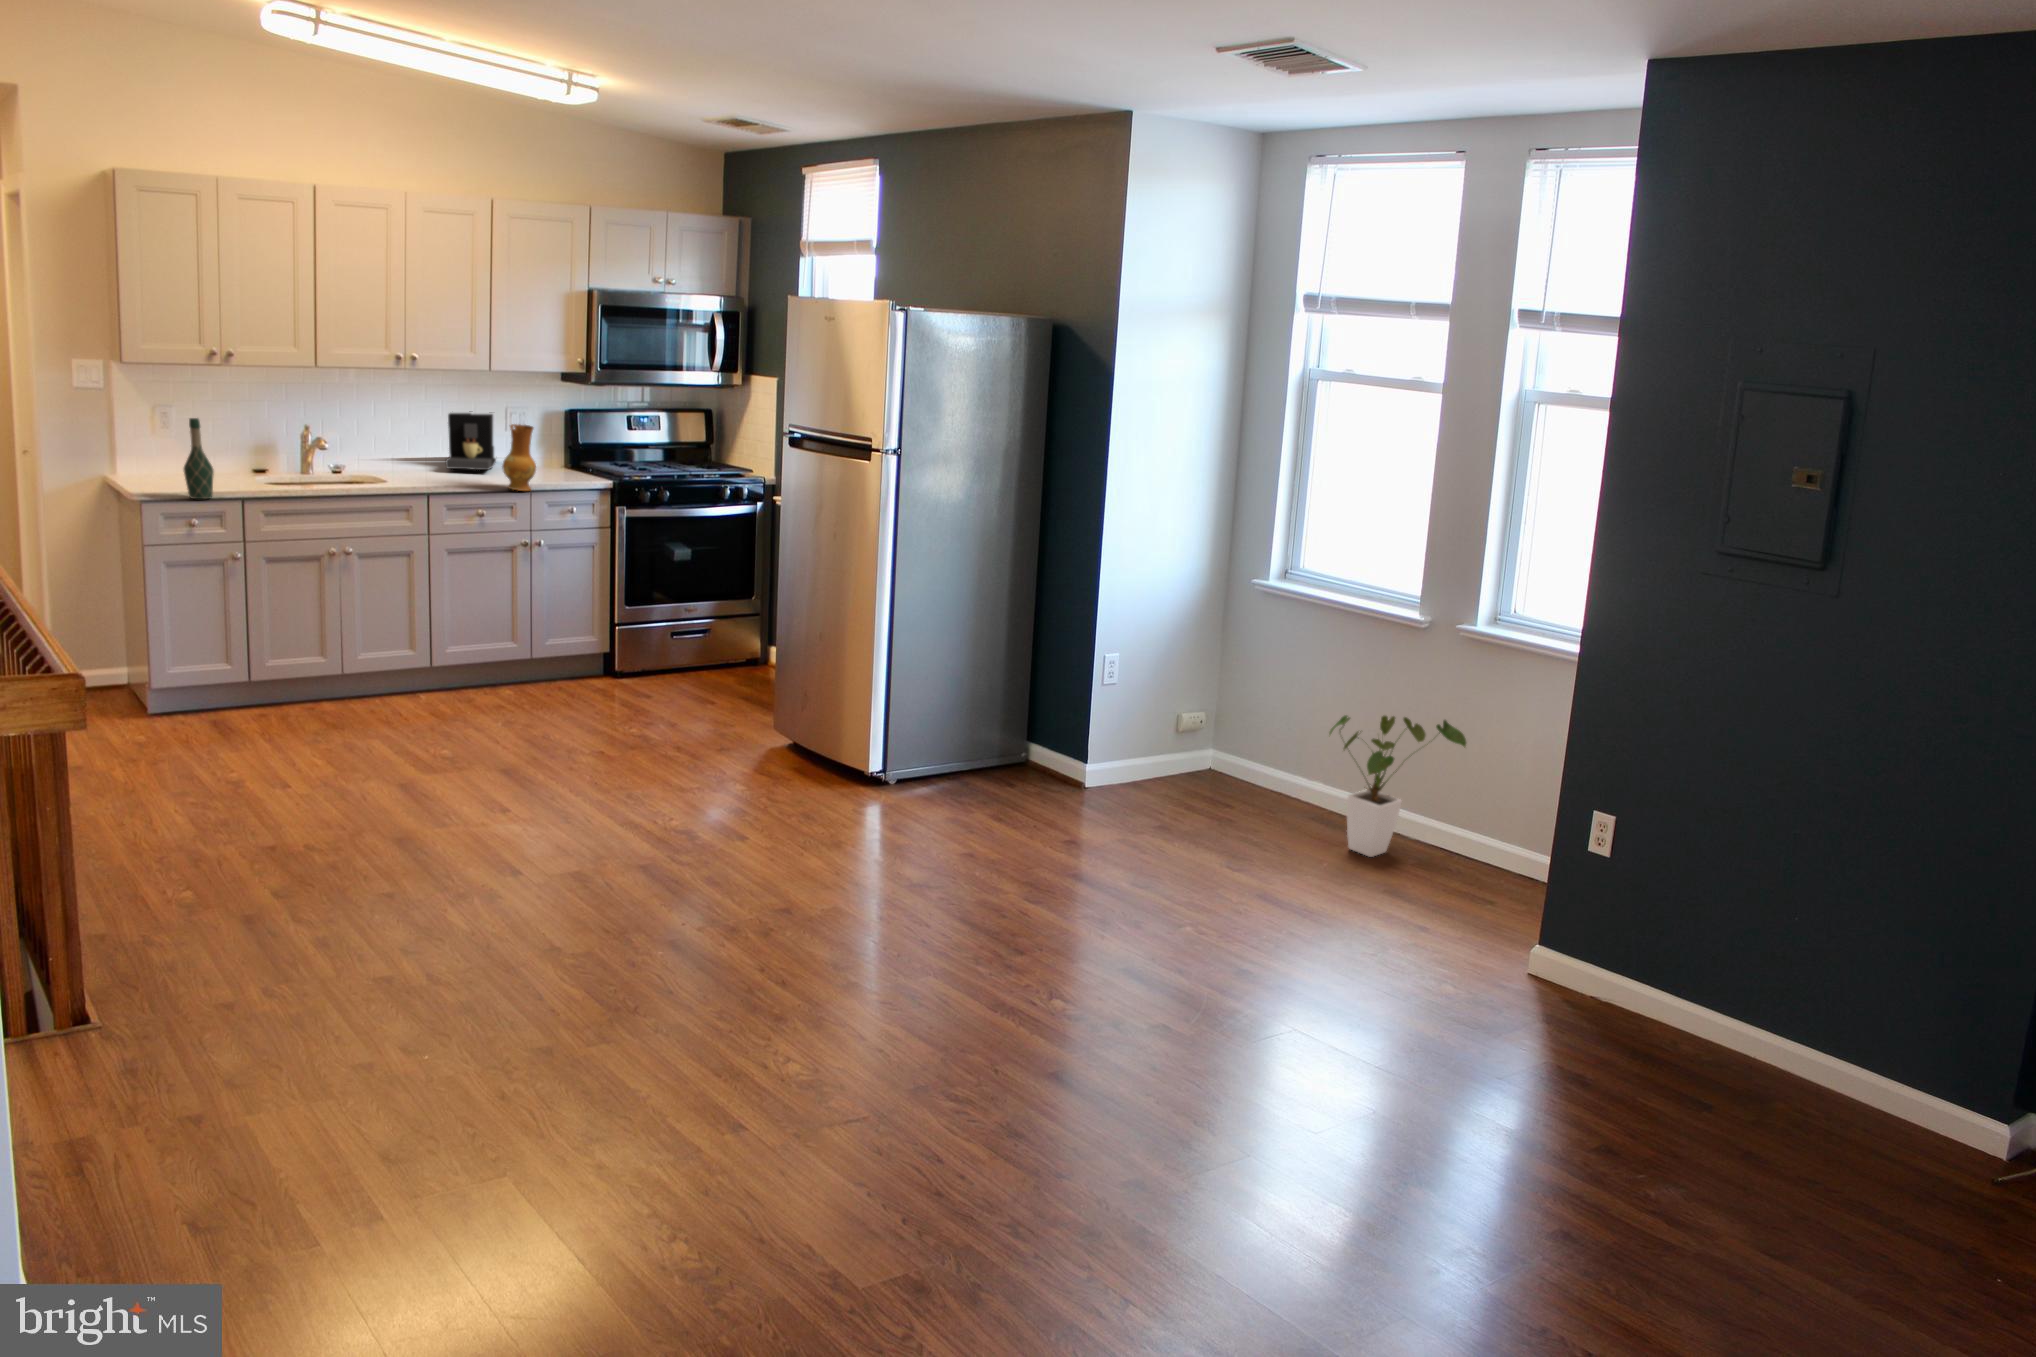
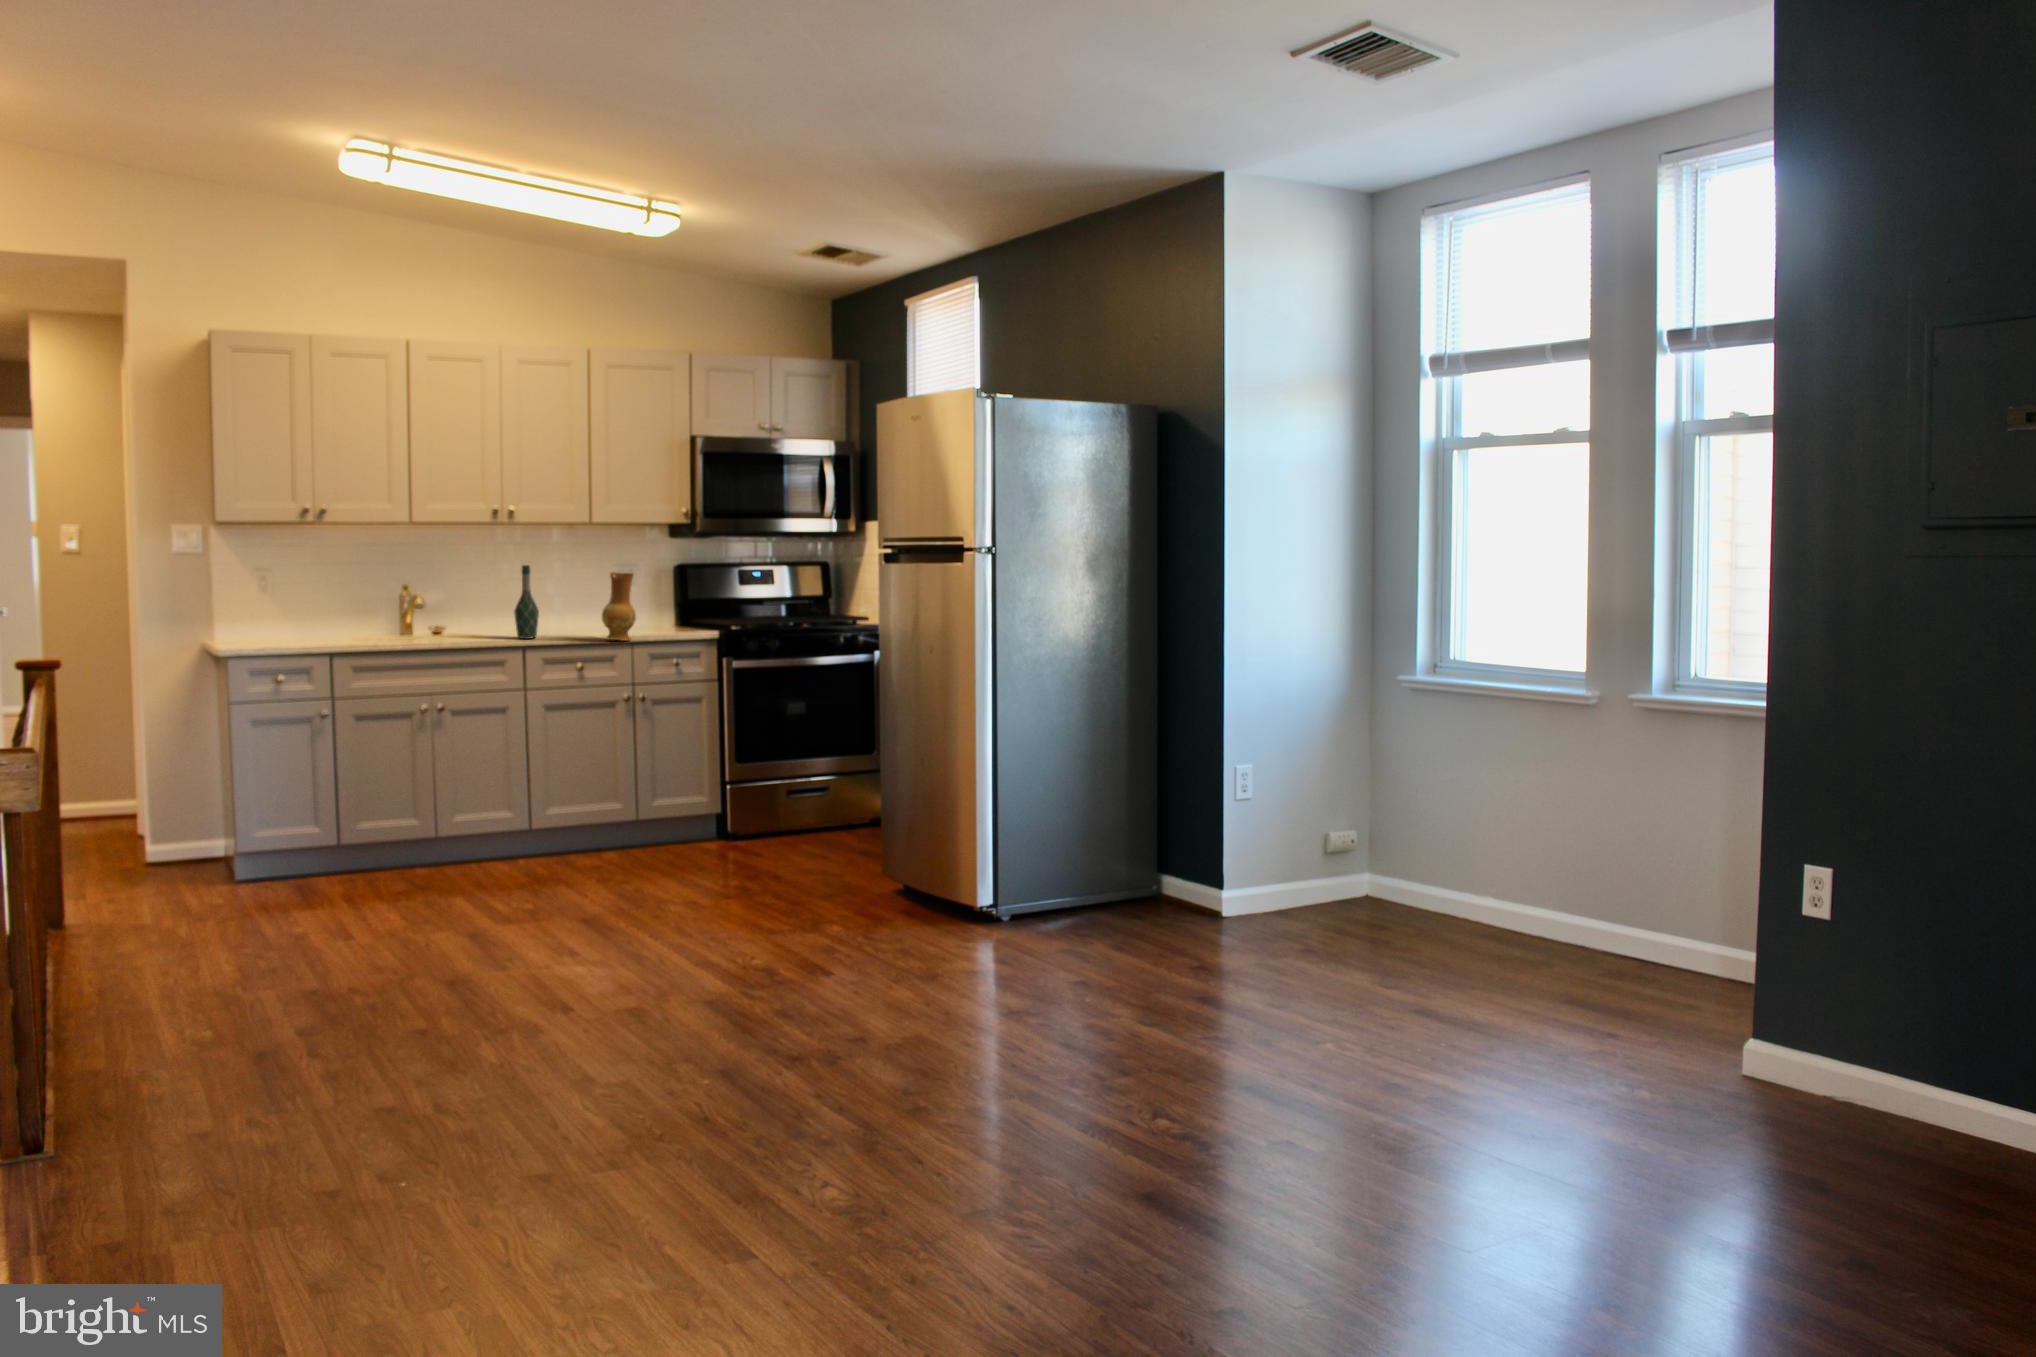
coffee maker: present [446,413,496,470] -> none [547,572,601,627]
wine bottle: present [184,418,214,499] -> present [514,565,539,639]
house plant: present [1329,715,1466,857] -> none [1489,799,1661,971]

